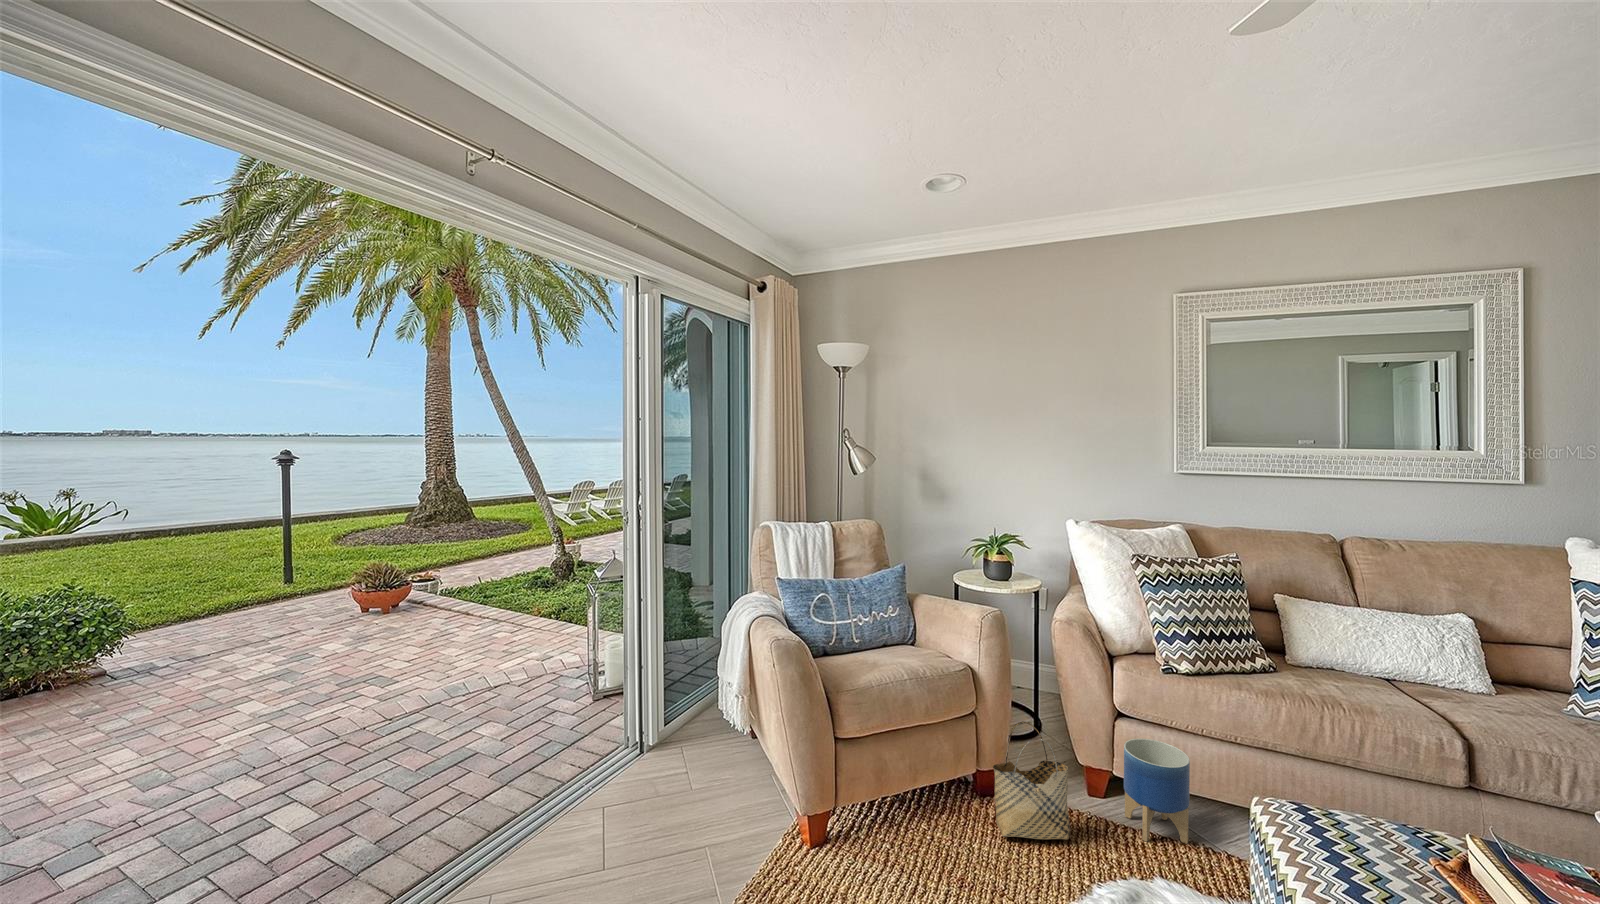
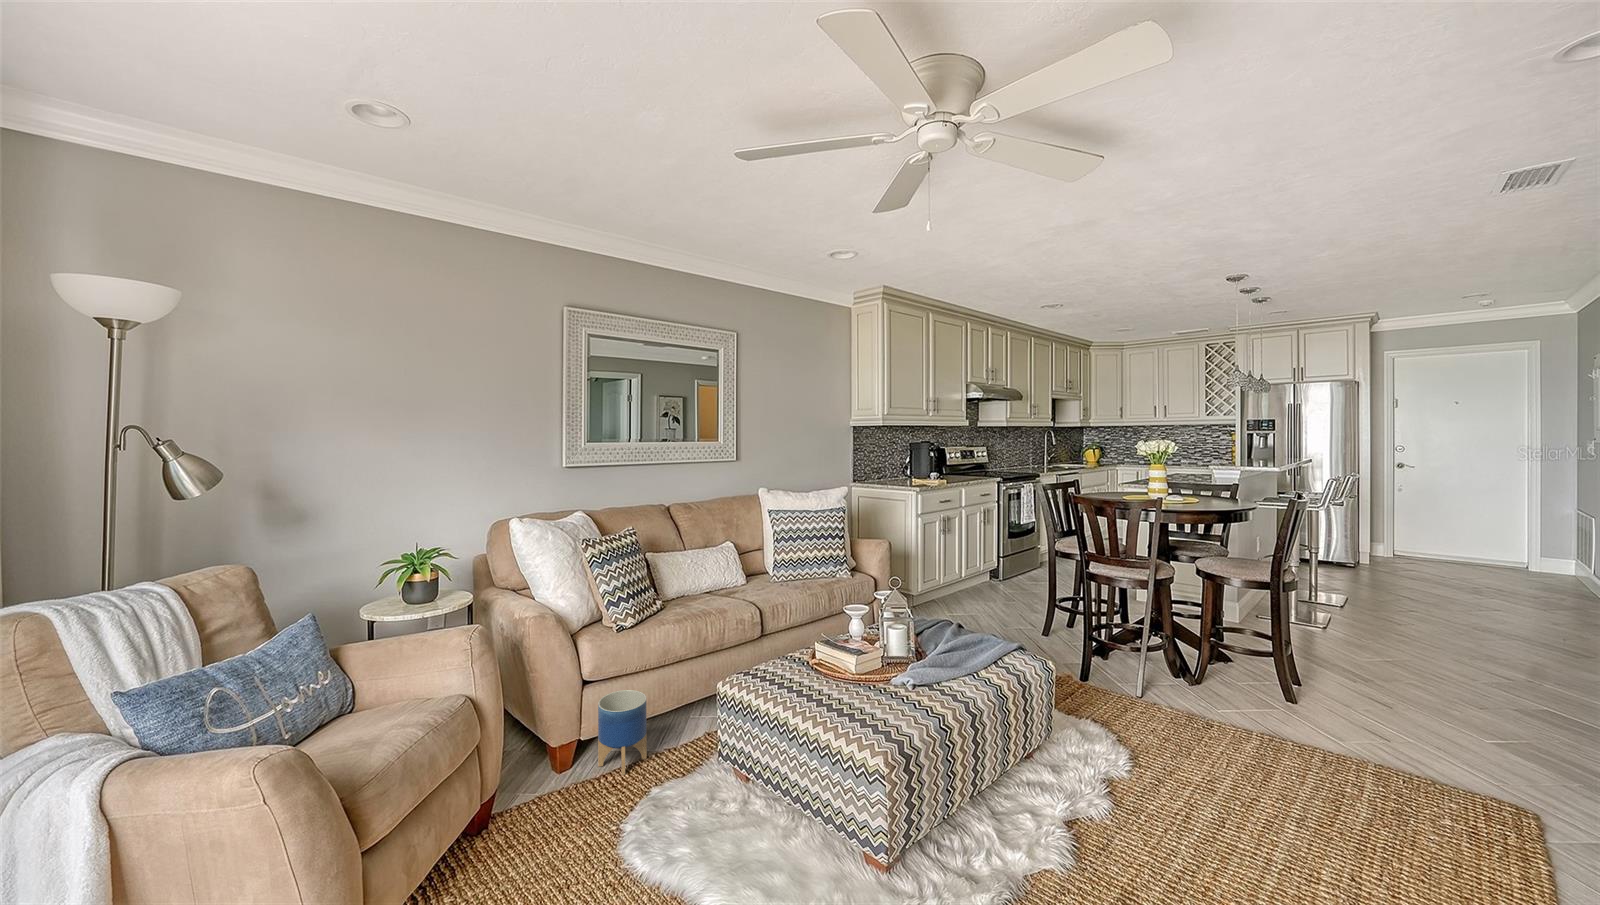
woven basket: present [993,721,1070,839] -> none [512,727,579,849]

